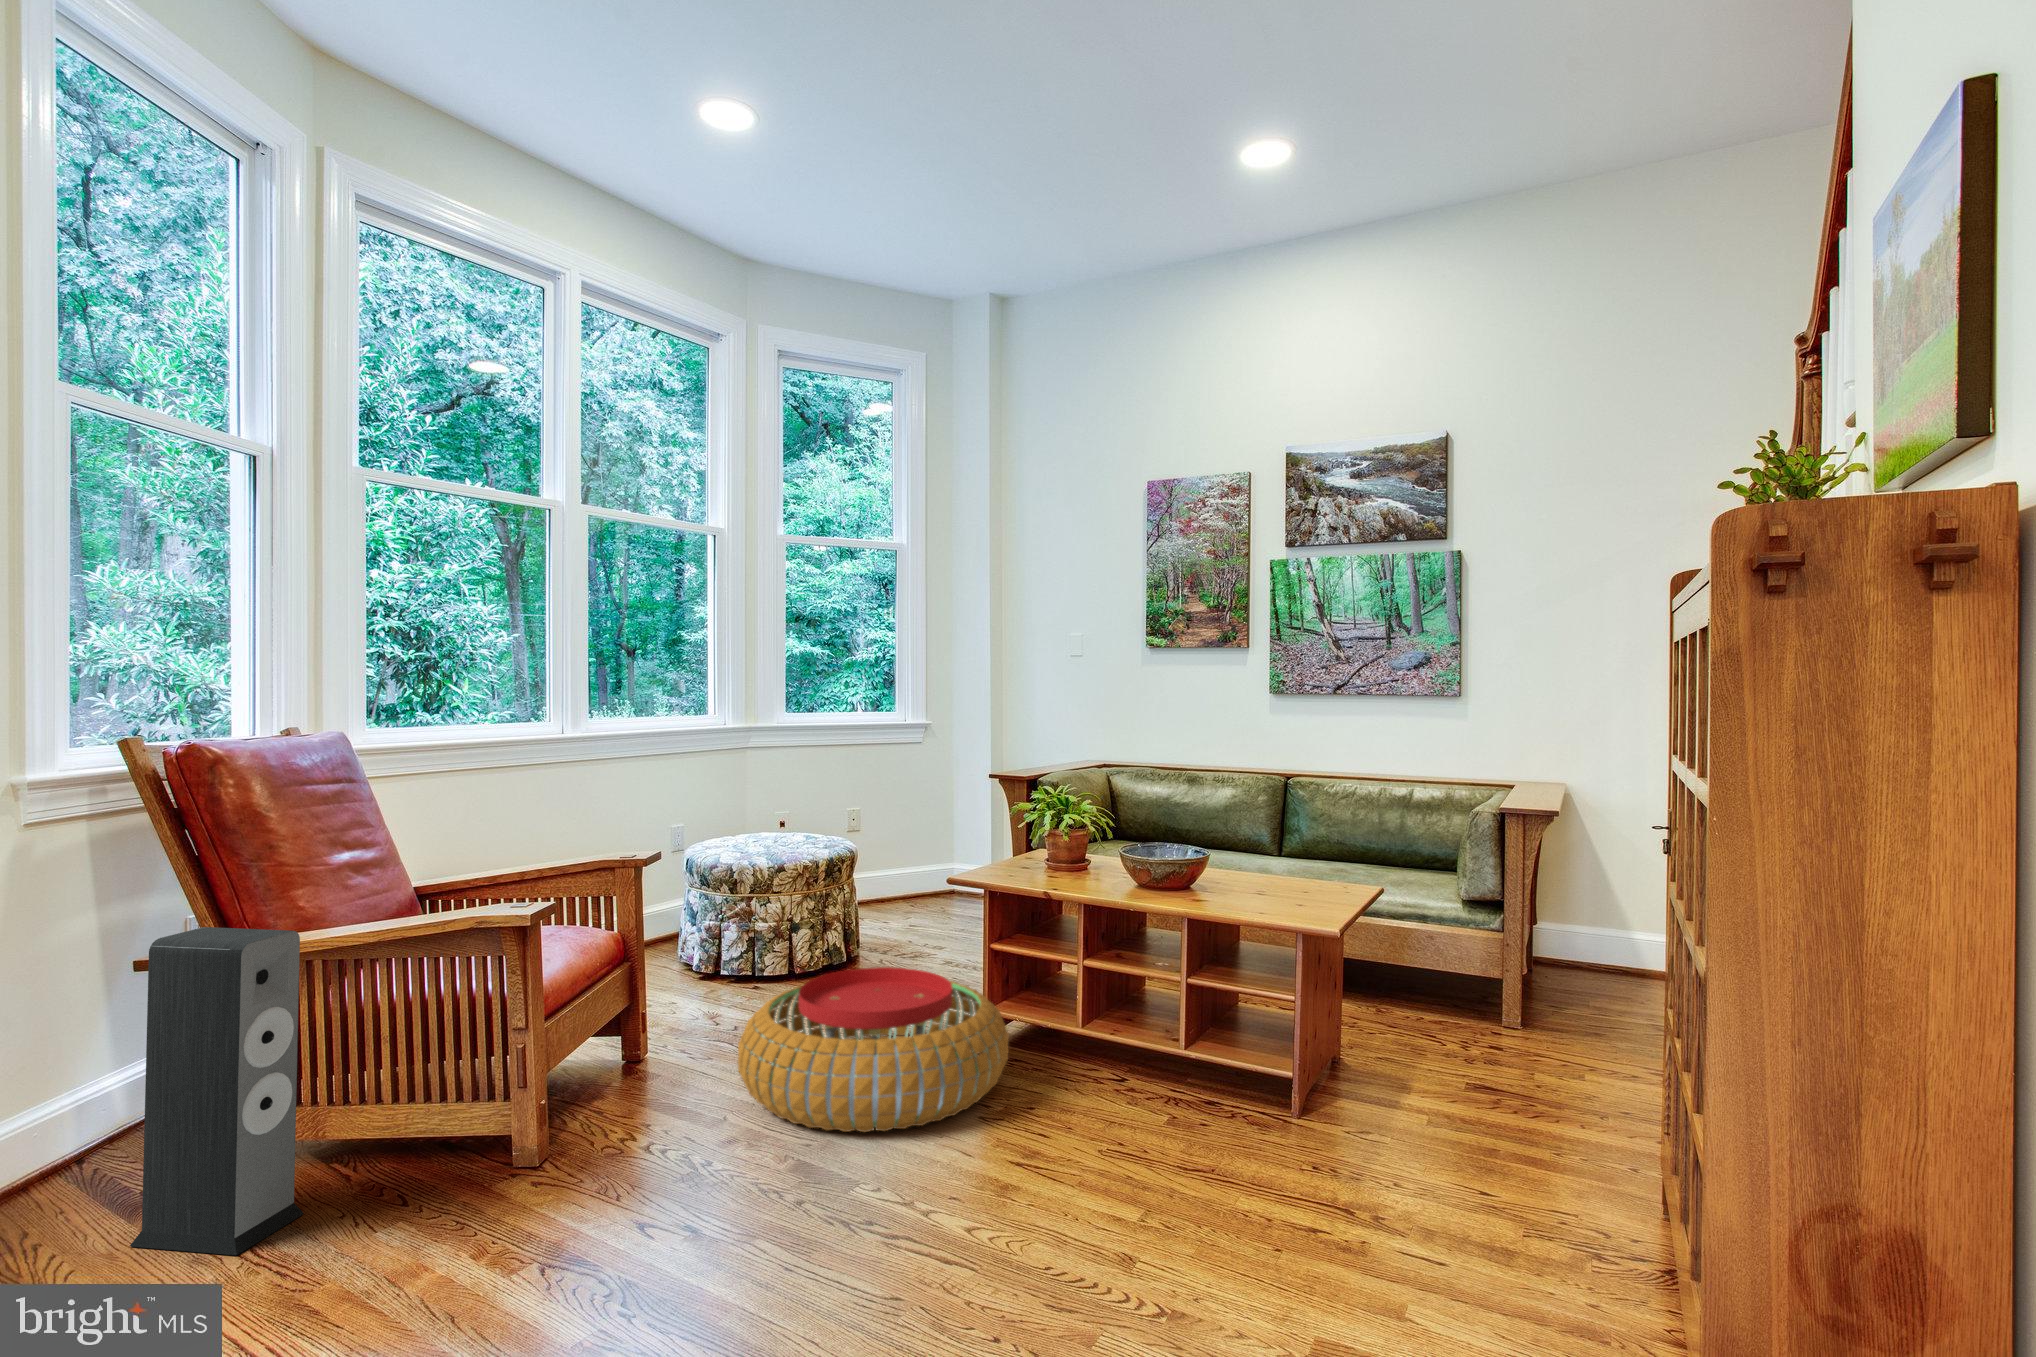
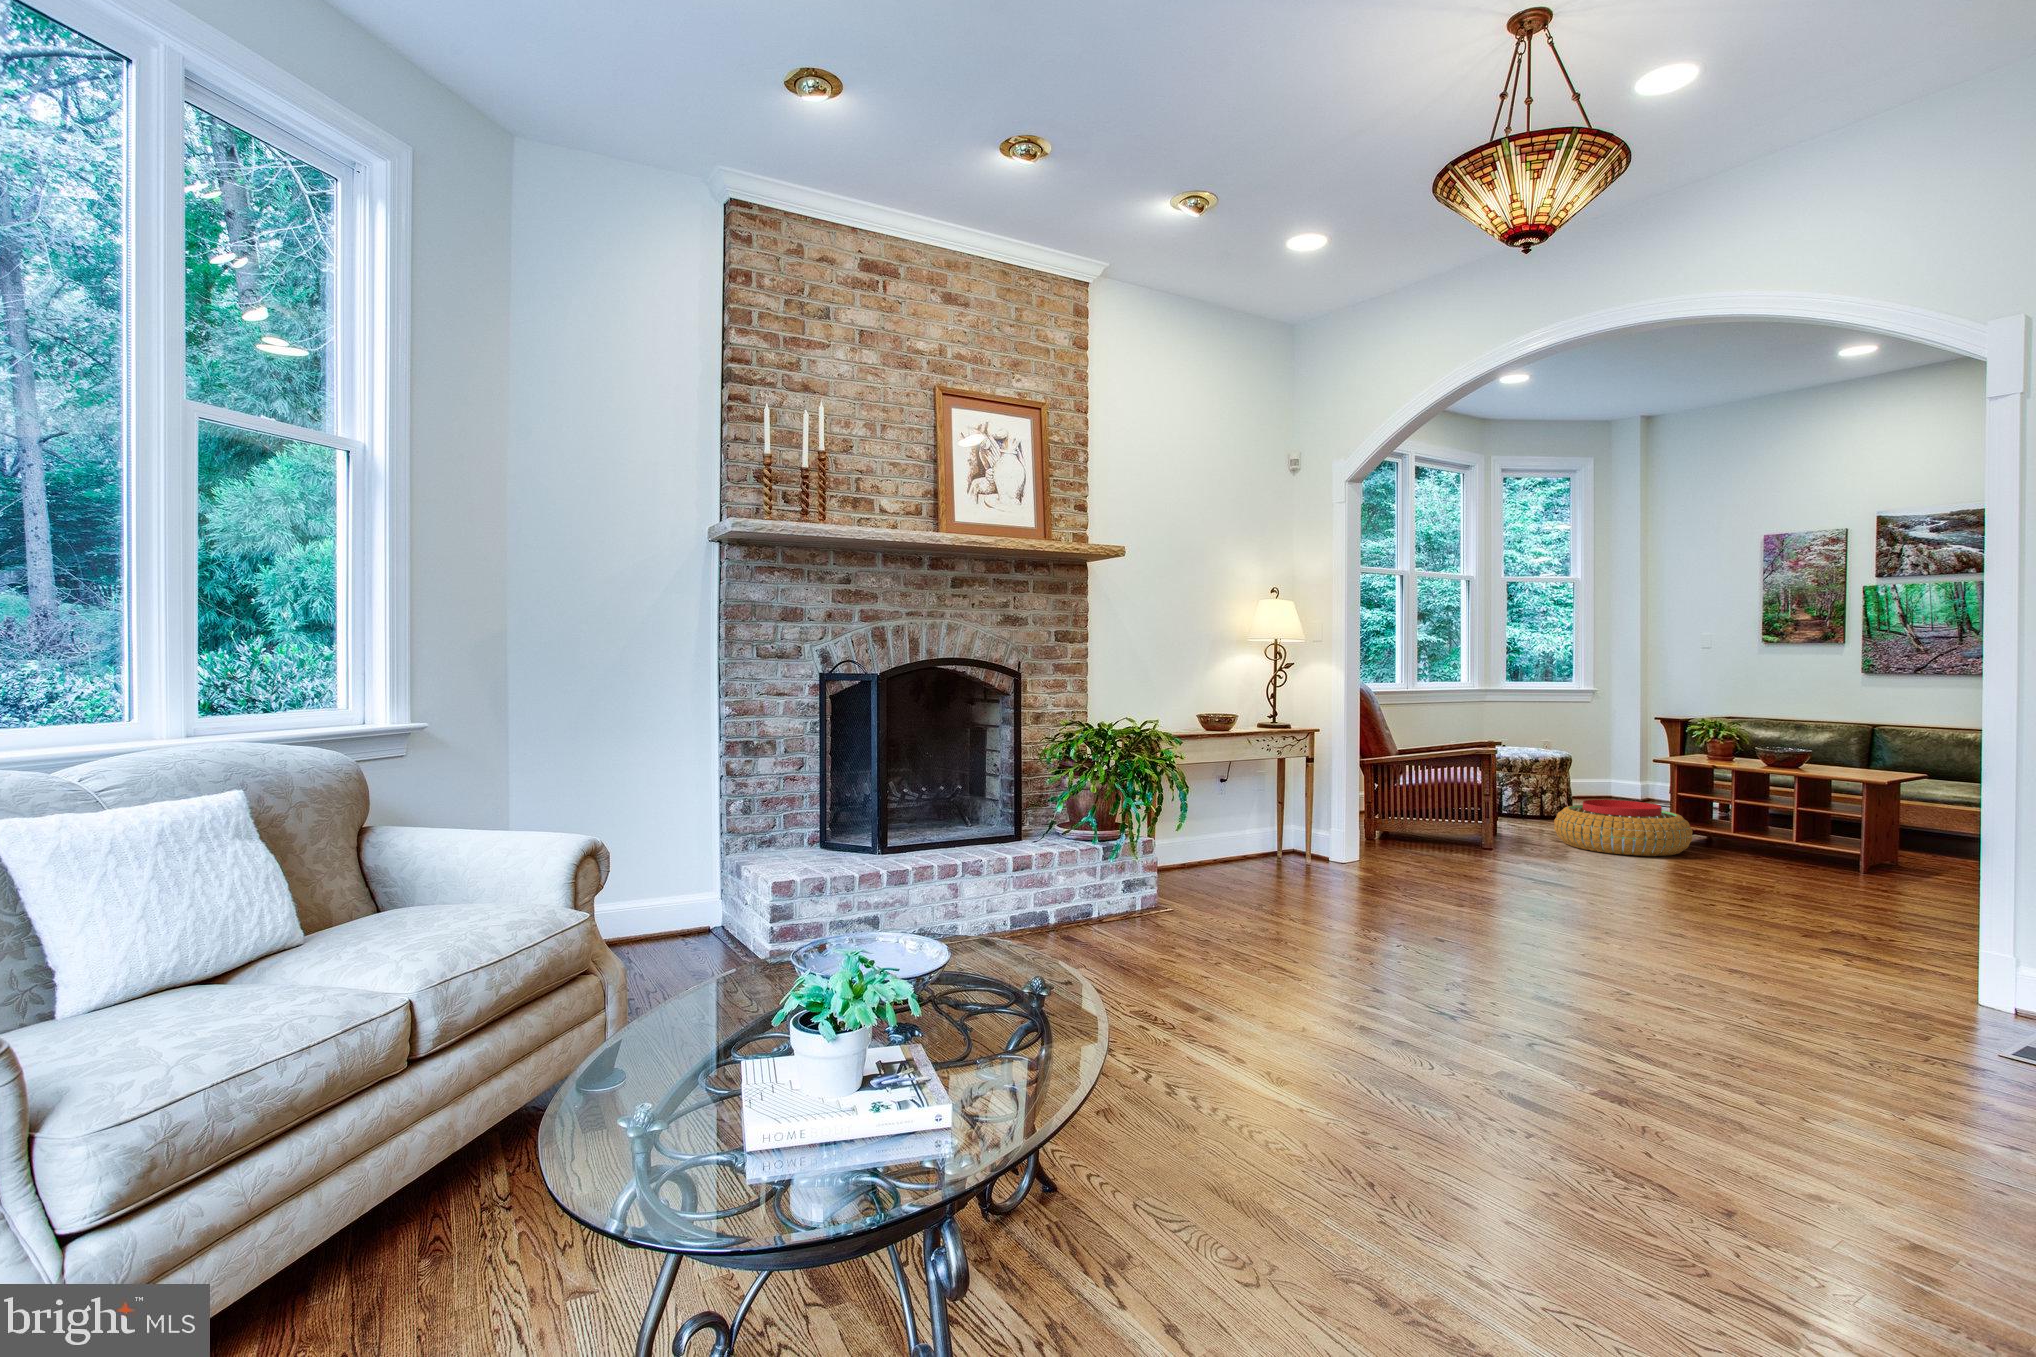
speaker: present [130,927,304,1255] -> none [1376,752,1421,853]

